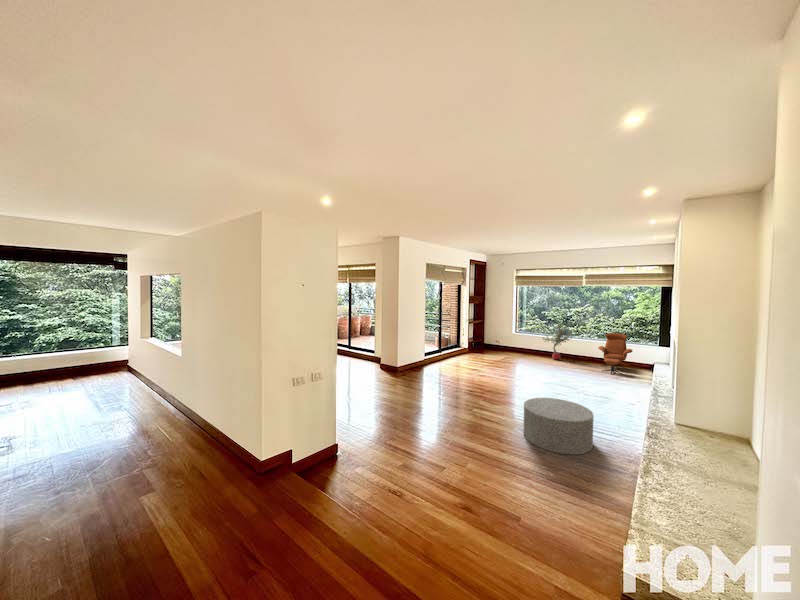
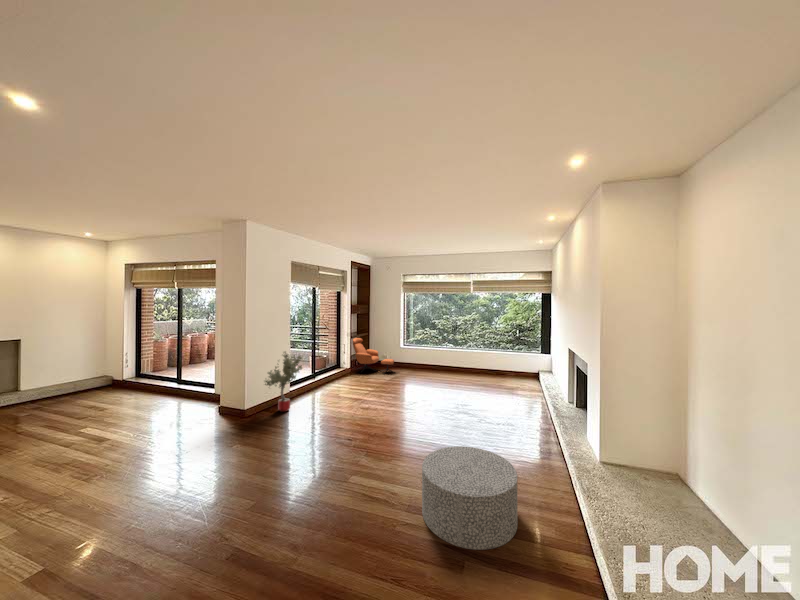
potted tree: present [543,325,572,360] -> present [265,352,302,412]
lounge chair: present [598,333,632,374] -> present [353,338,394,372]

